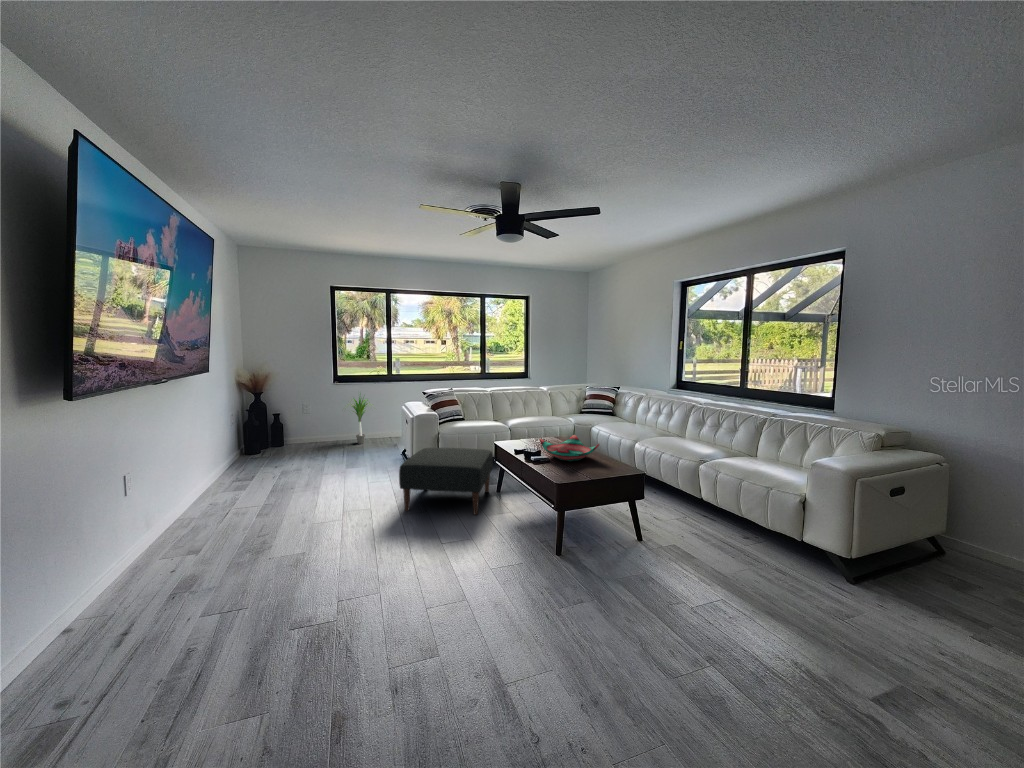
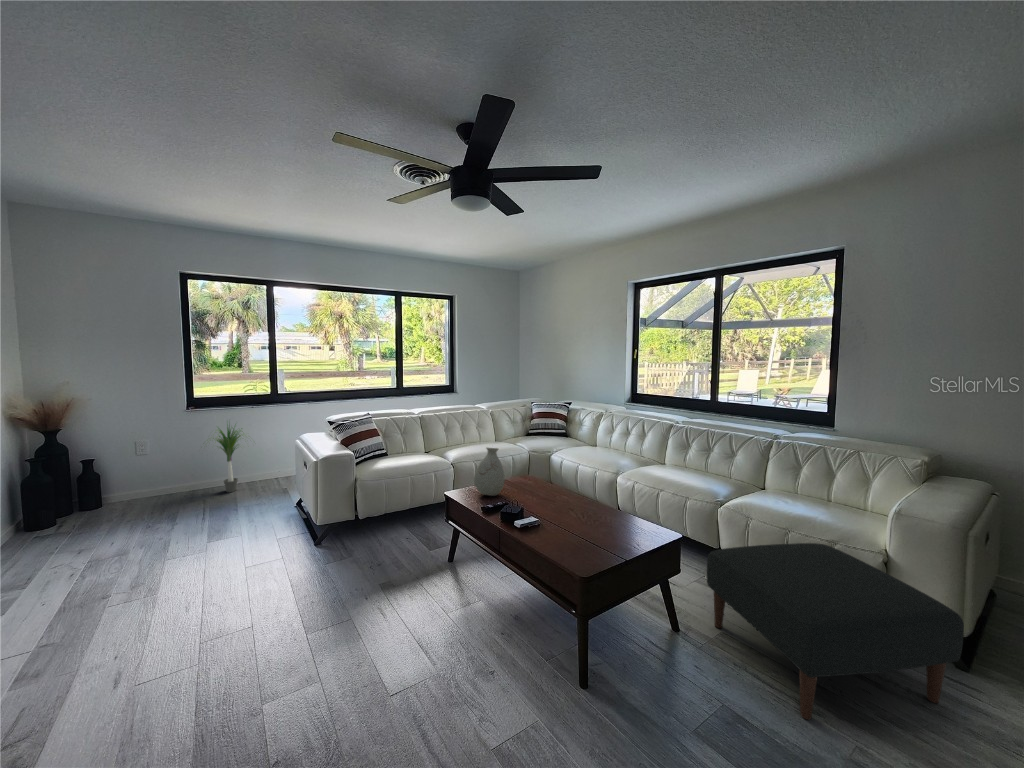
vase: none [515,412,537,446] -> present [474,448,505,496]
decorative bowl: present [539,435,599,461] -> none [518,477,603,520]
ottoman: present [399,448,493,515] -> present [707,543,964,720]

